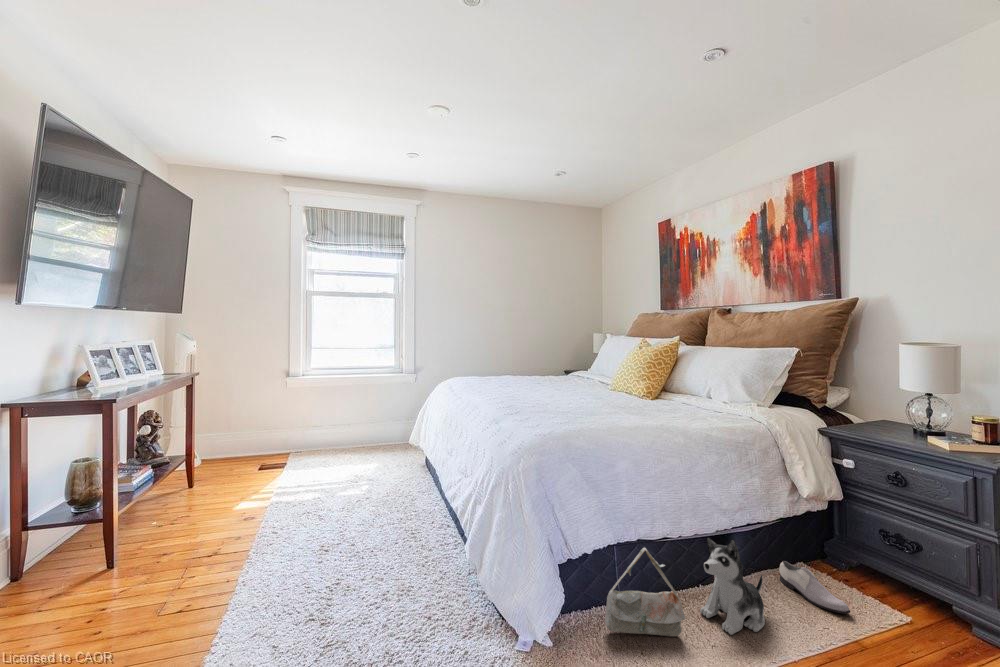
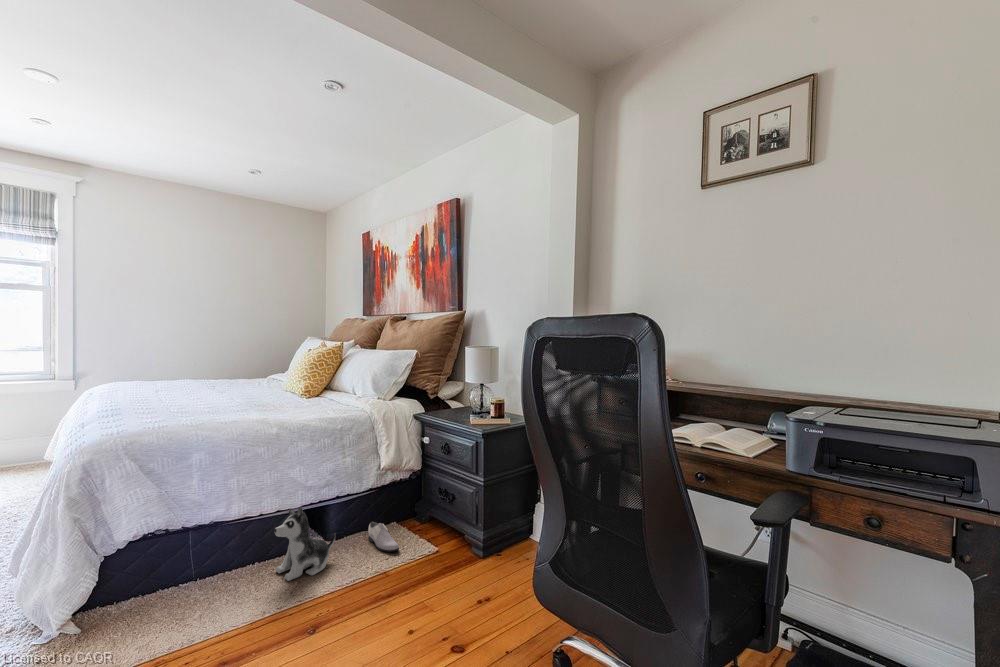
bag: present [605,548,685,636] -> none [171,522,244,598]

